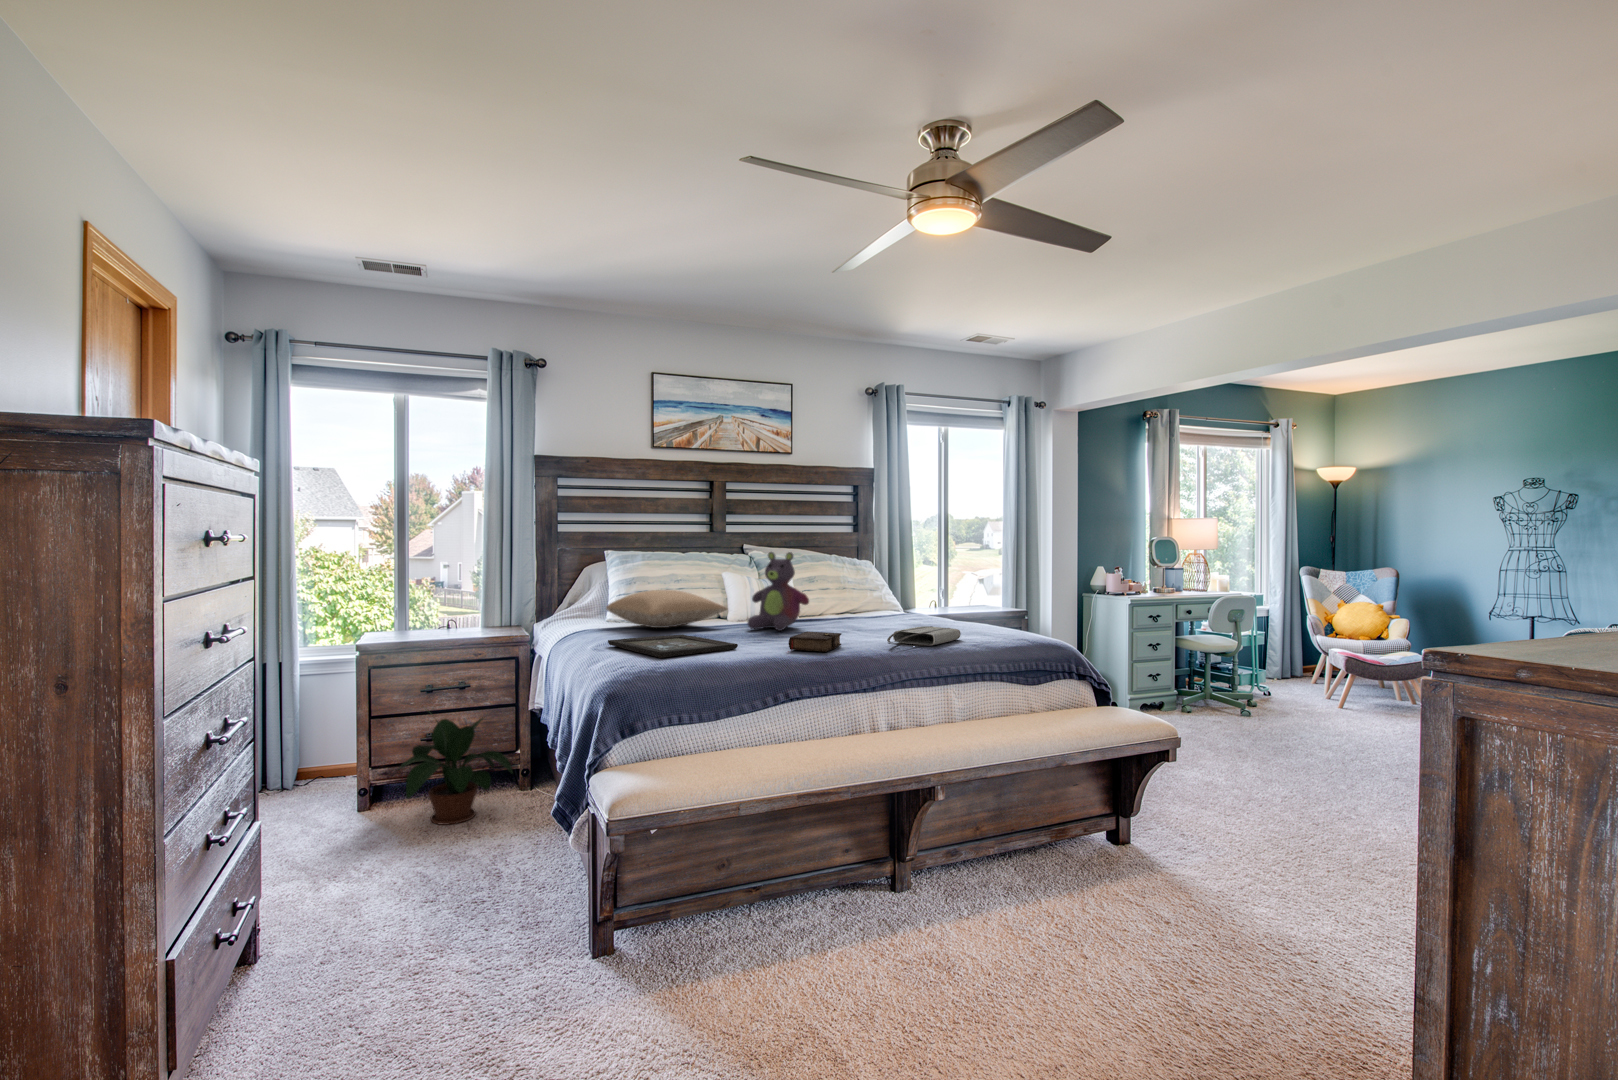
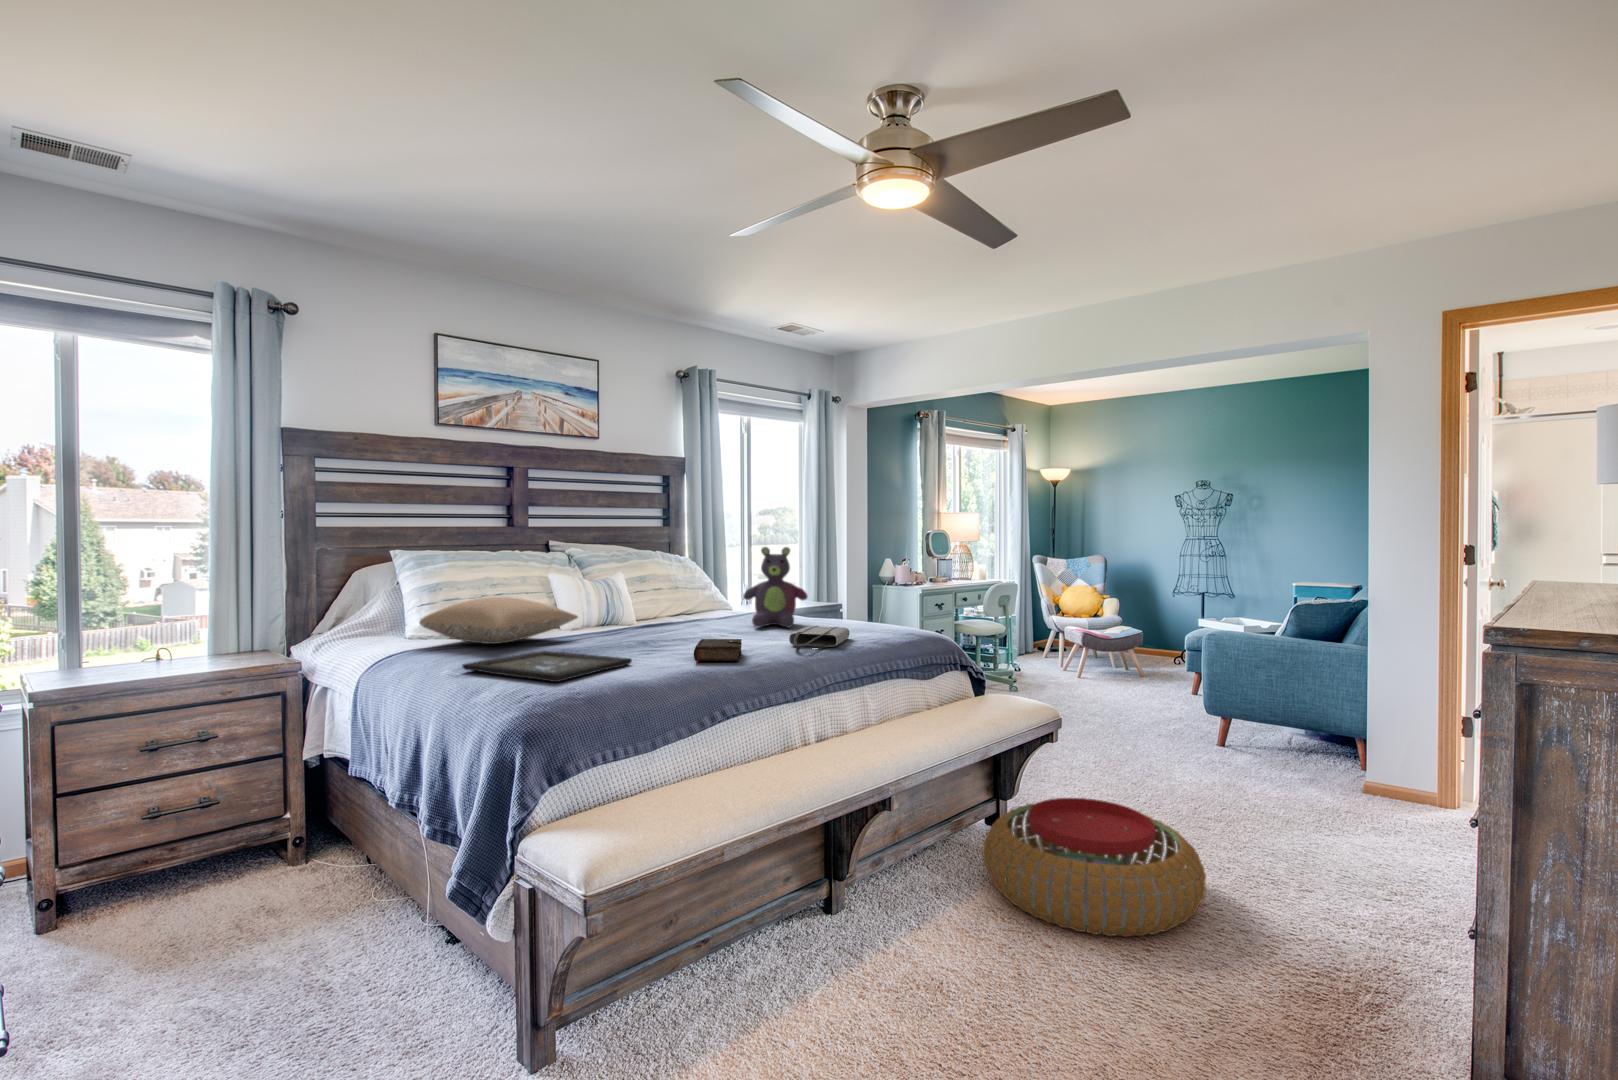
stuffed bear: present [748,552,809,631] -> present [744,547,808,628]
potted plant: present [399,718,513,825] -> none [103,773,300,934]
pouf: none [1061,820,1308,972] -> present [984,798,1206,937]

